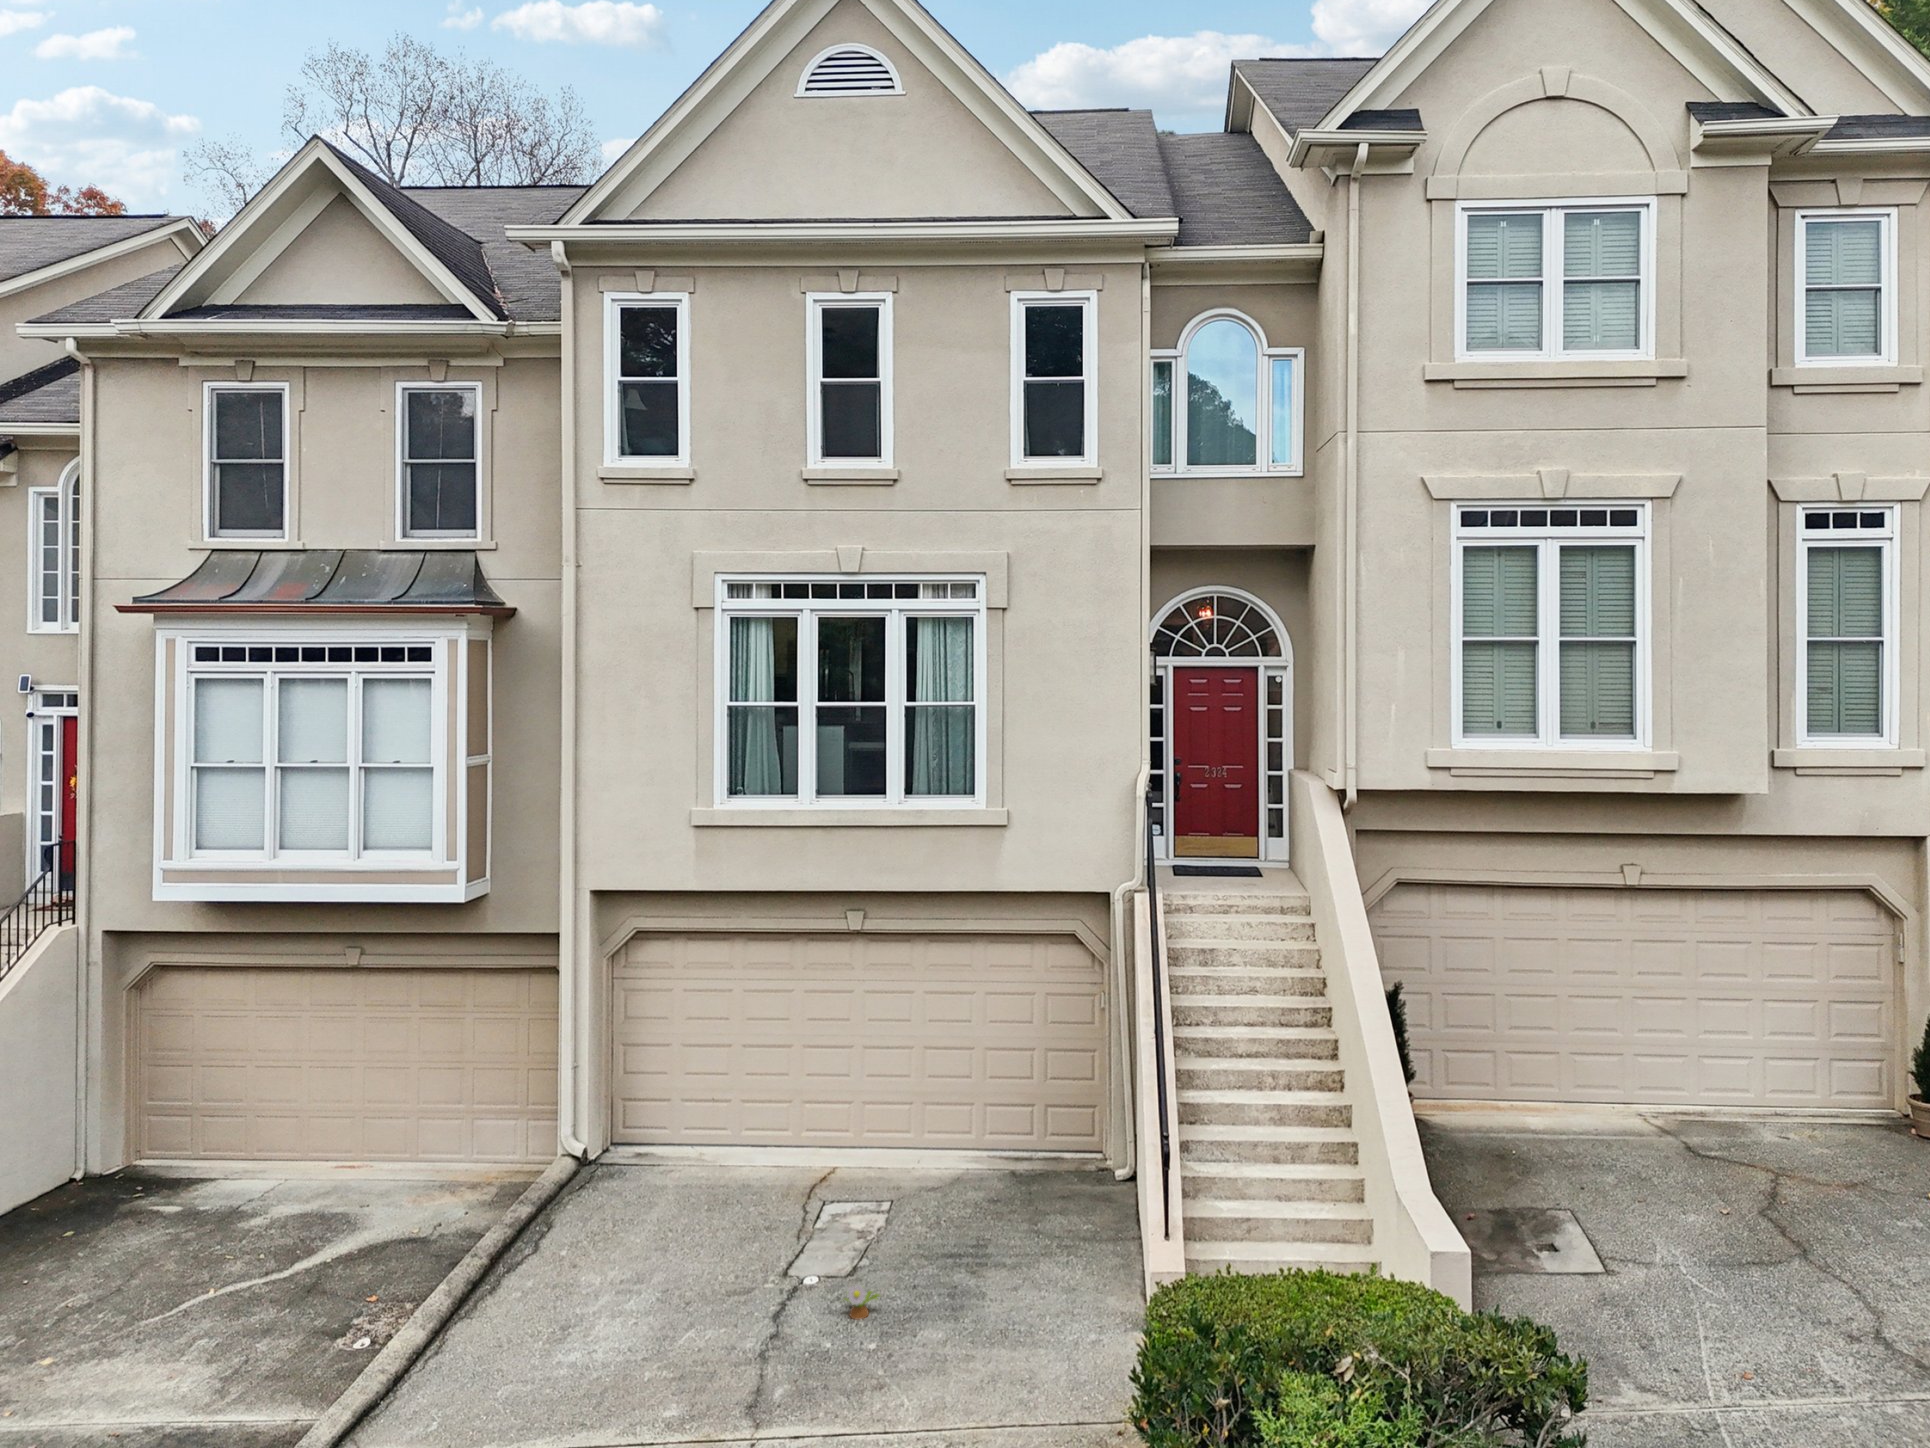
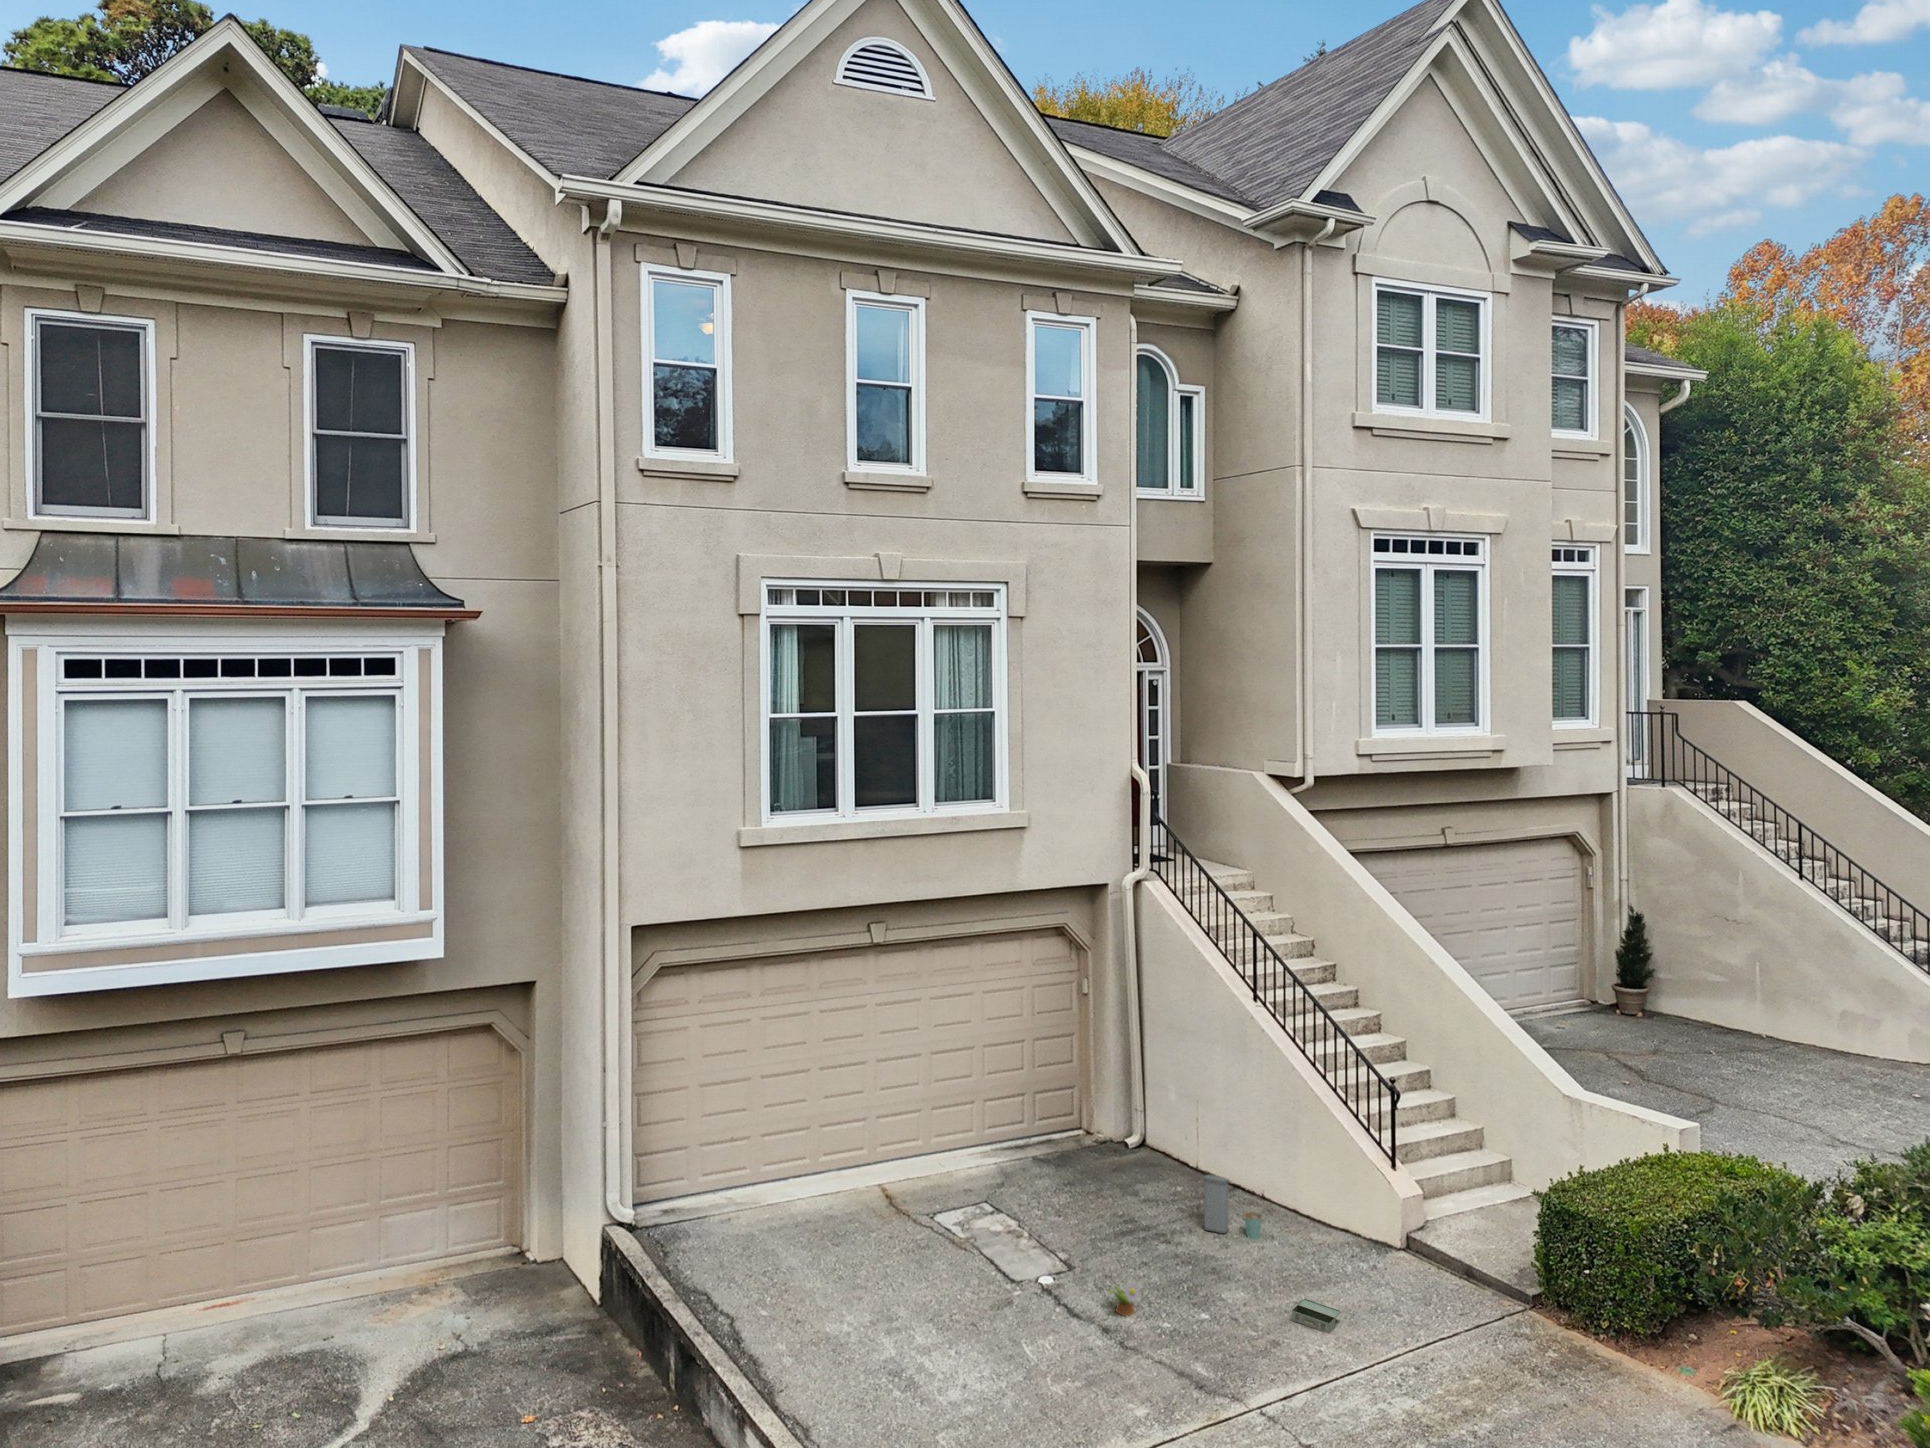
trash can: none [1046,1205,1094,1284] -> present [1203,1175,1262,1239]
toolbox: none [991,1343,1036,1382] -> present [1292,1299,1341,1334]

